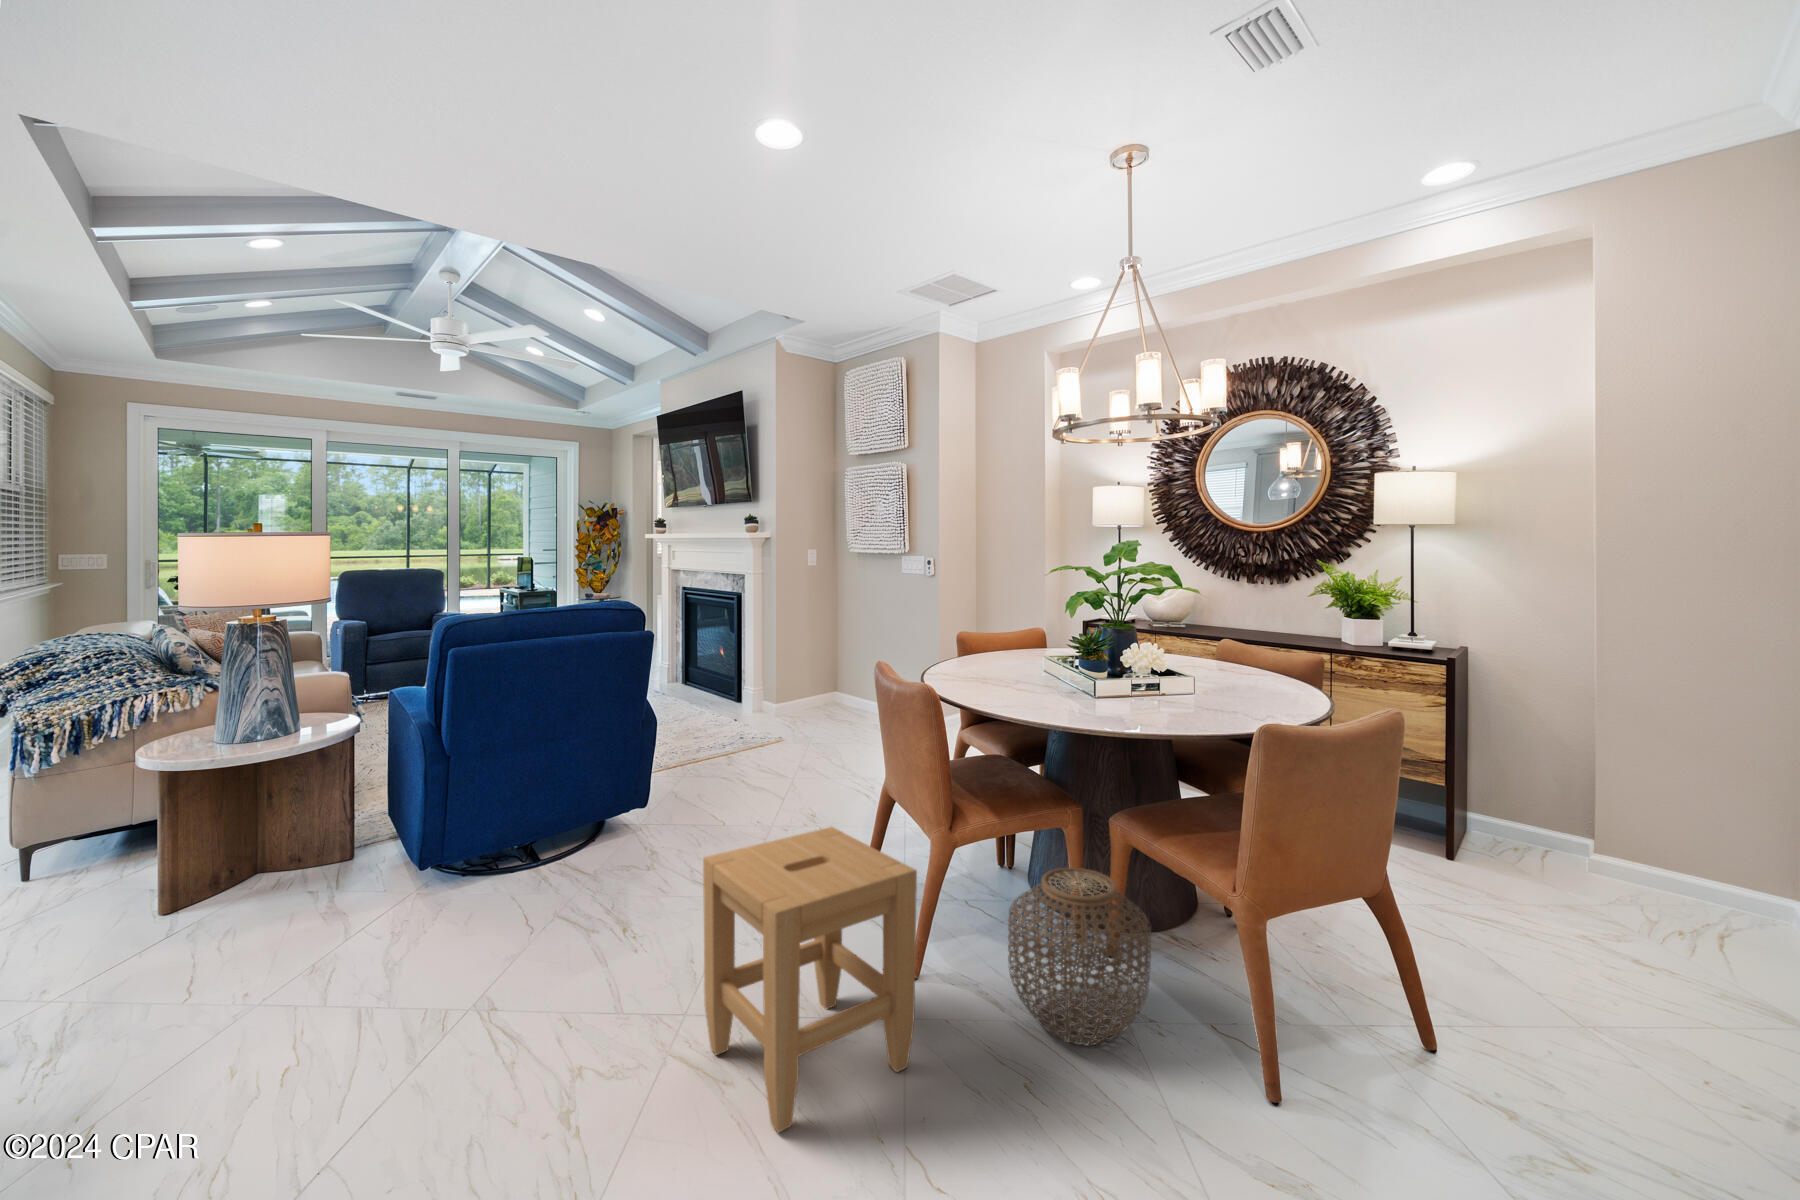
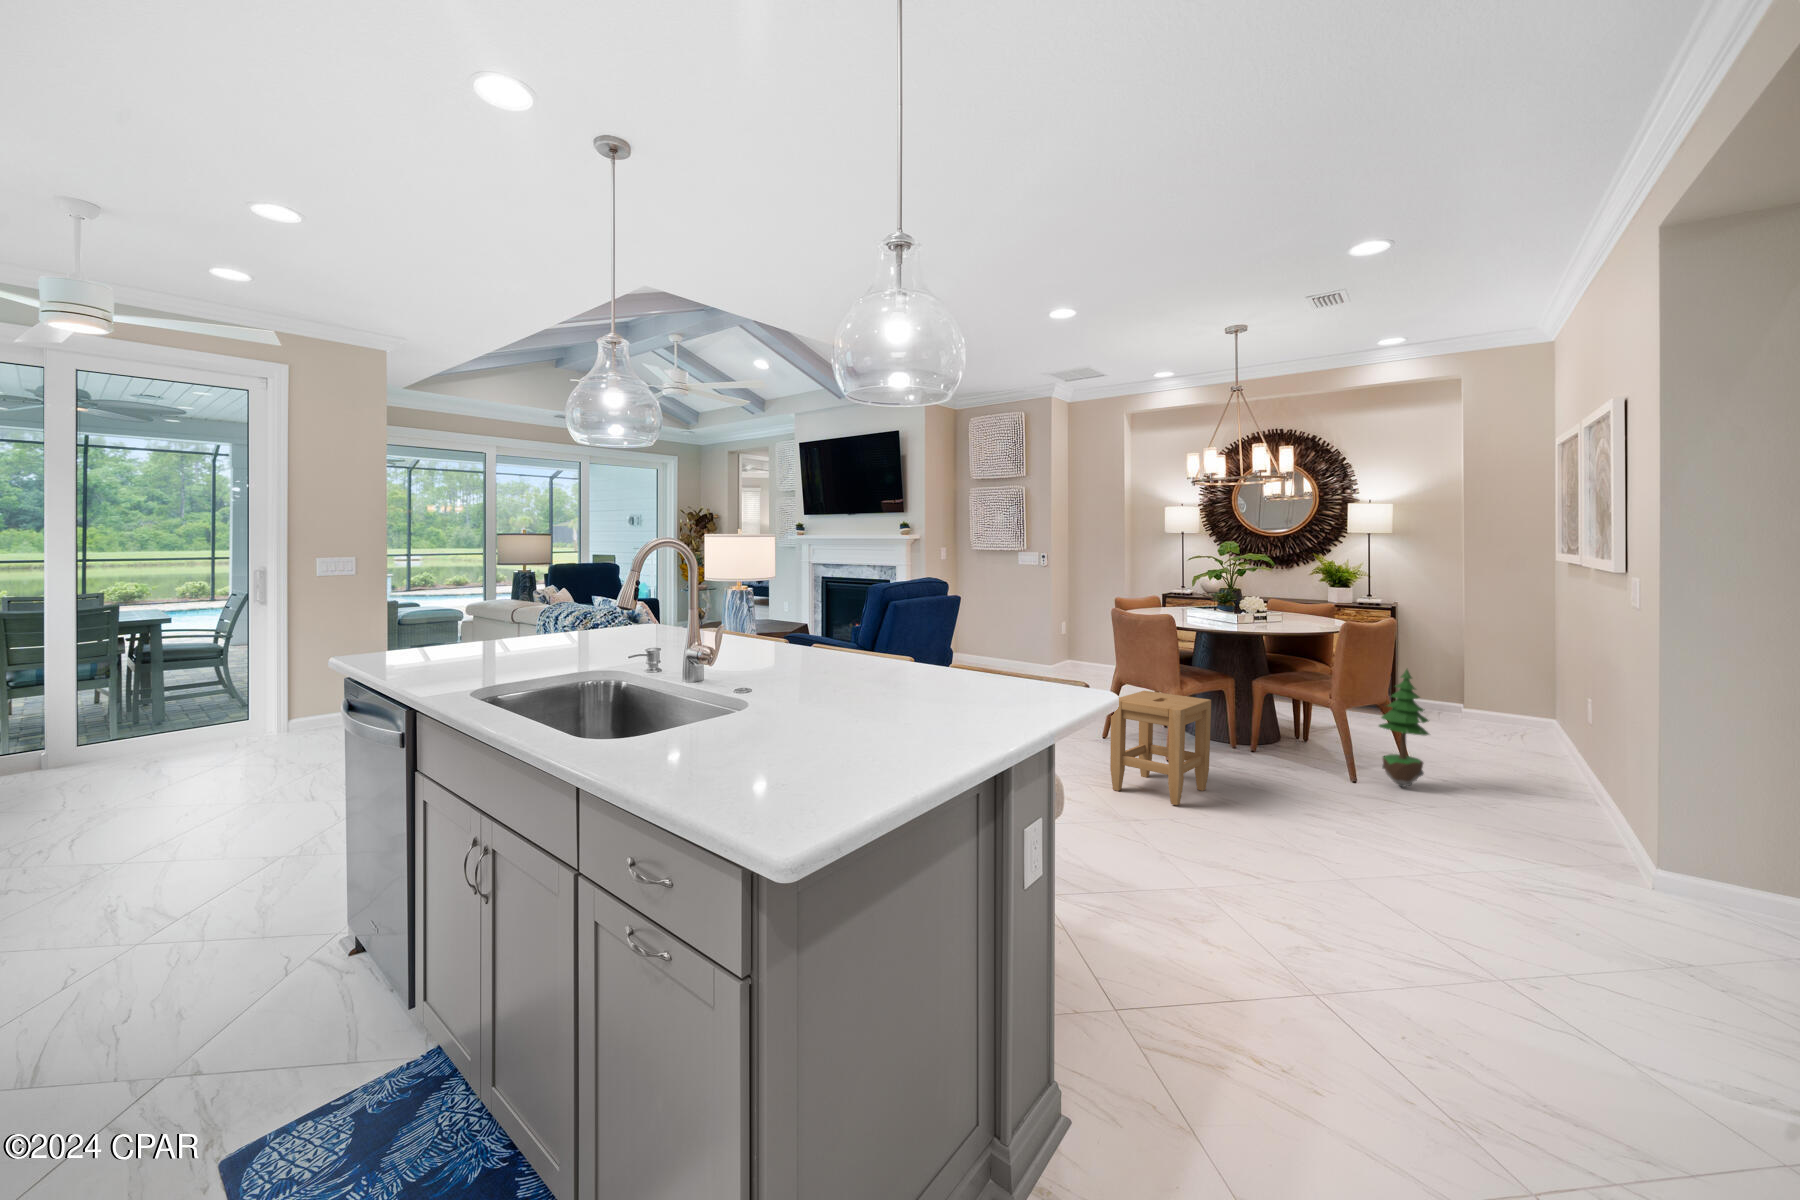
potted tree: none [1317,820,1442,1110] -> present [1379,669,1429,787]
woven basket: present [1008,868,1151,1046] -> none [1229,706,1301,780]

